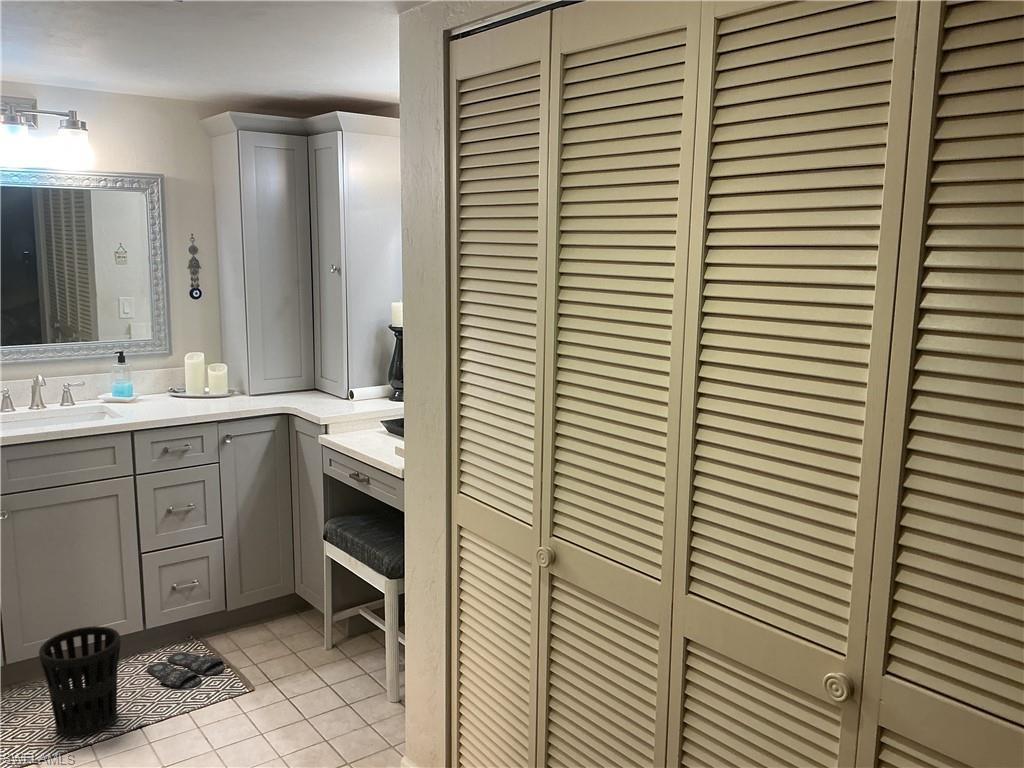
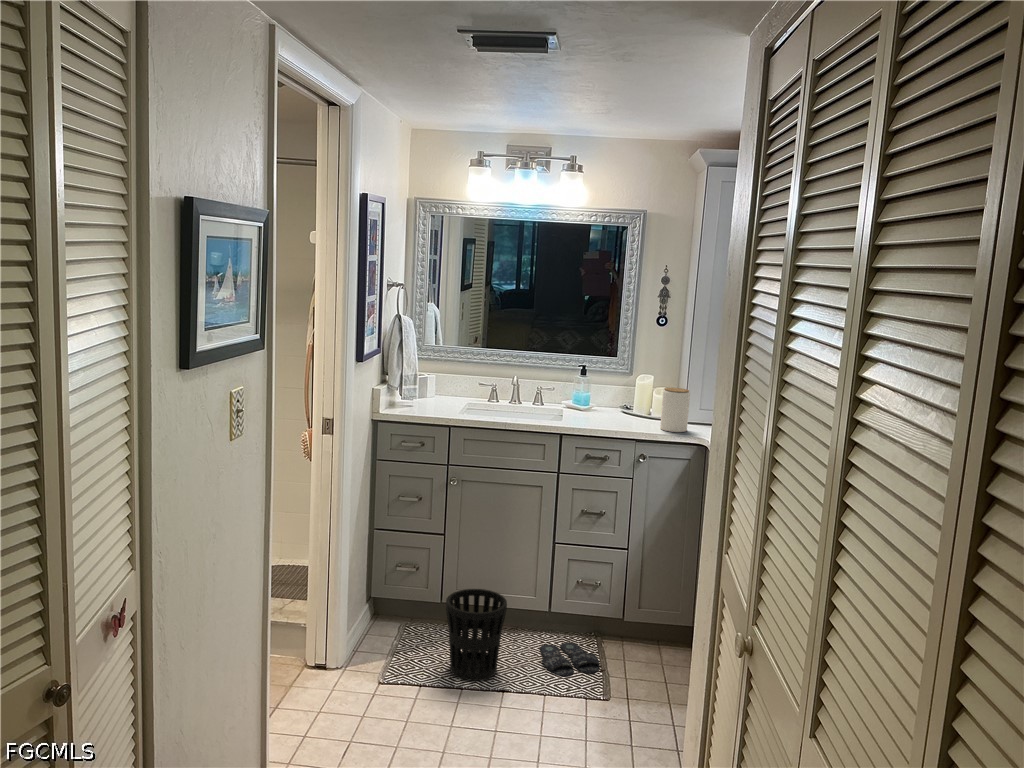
jar: none [230,361,260,406] -> present [660,388,690,432]

